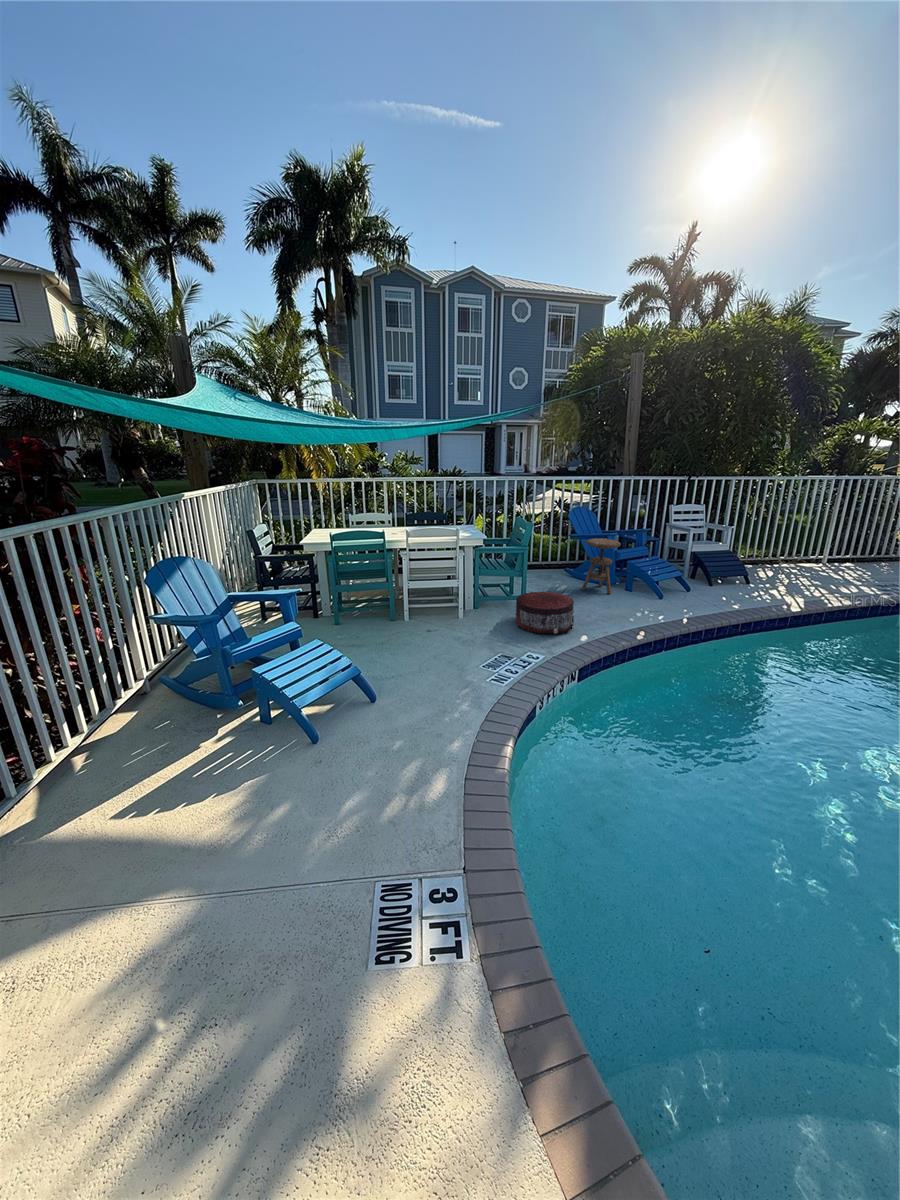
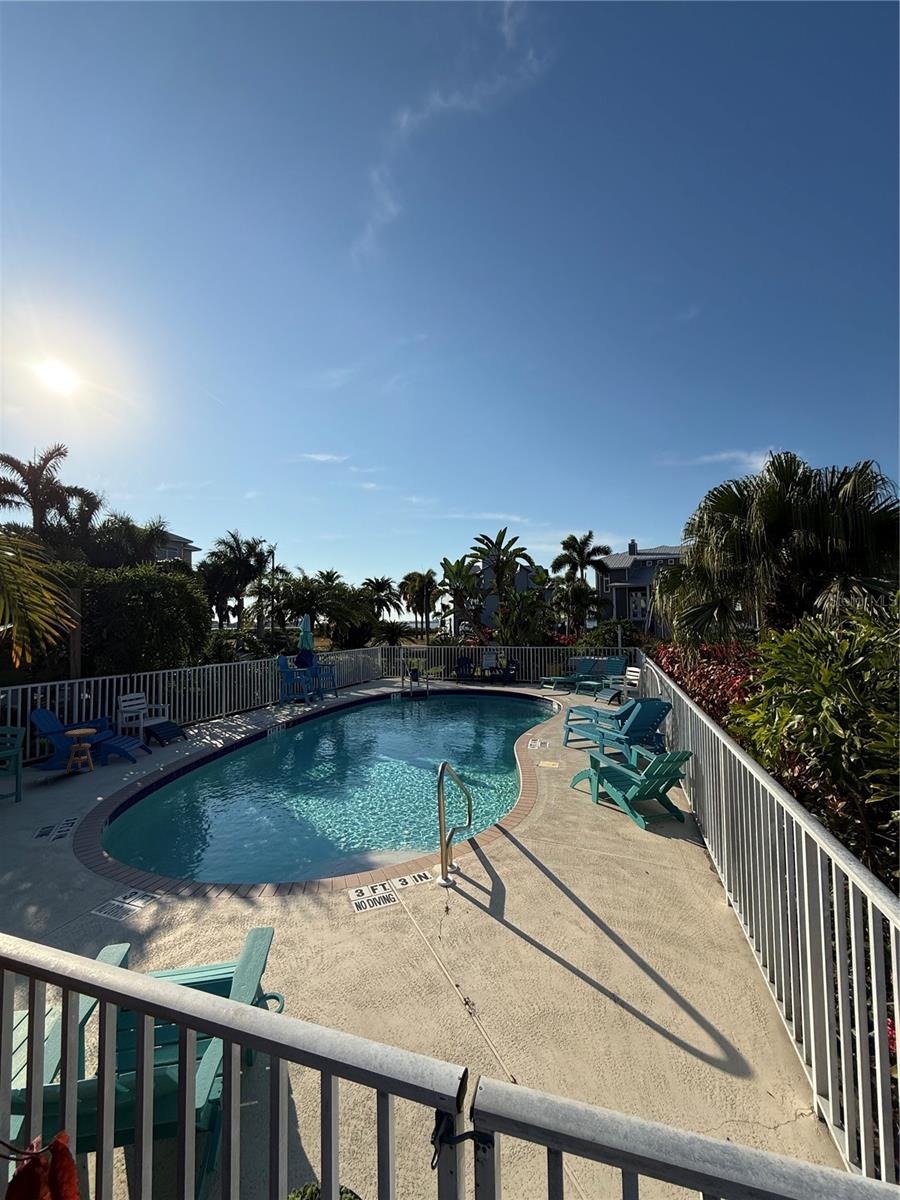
pouf: present [516,591,574,634] -> none [26,774,86,810]

